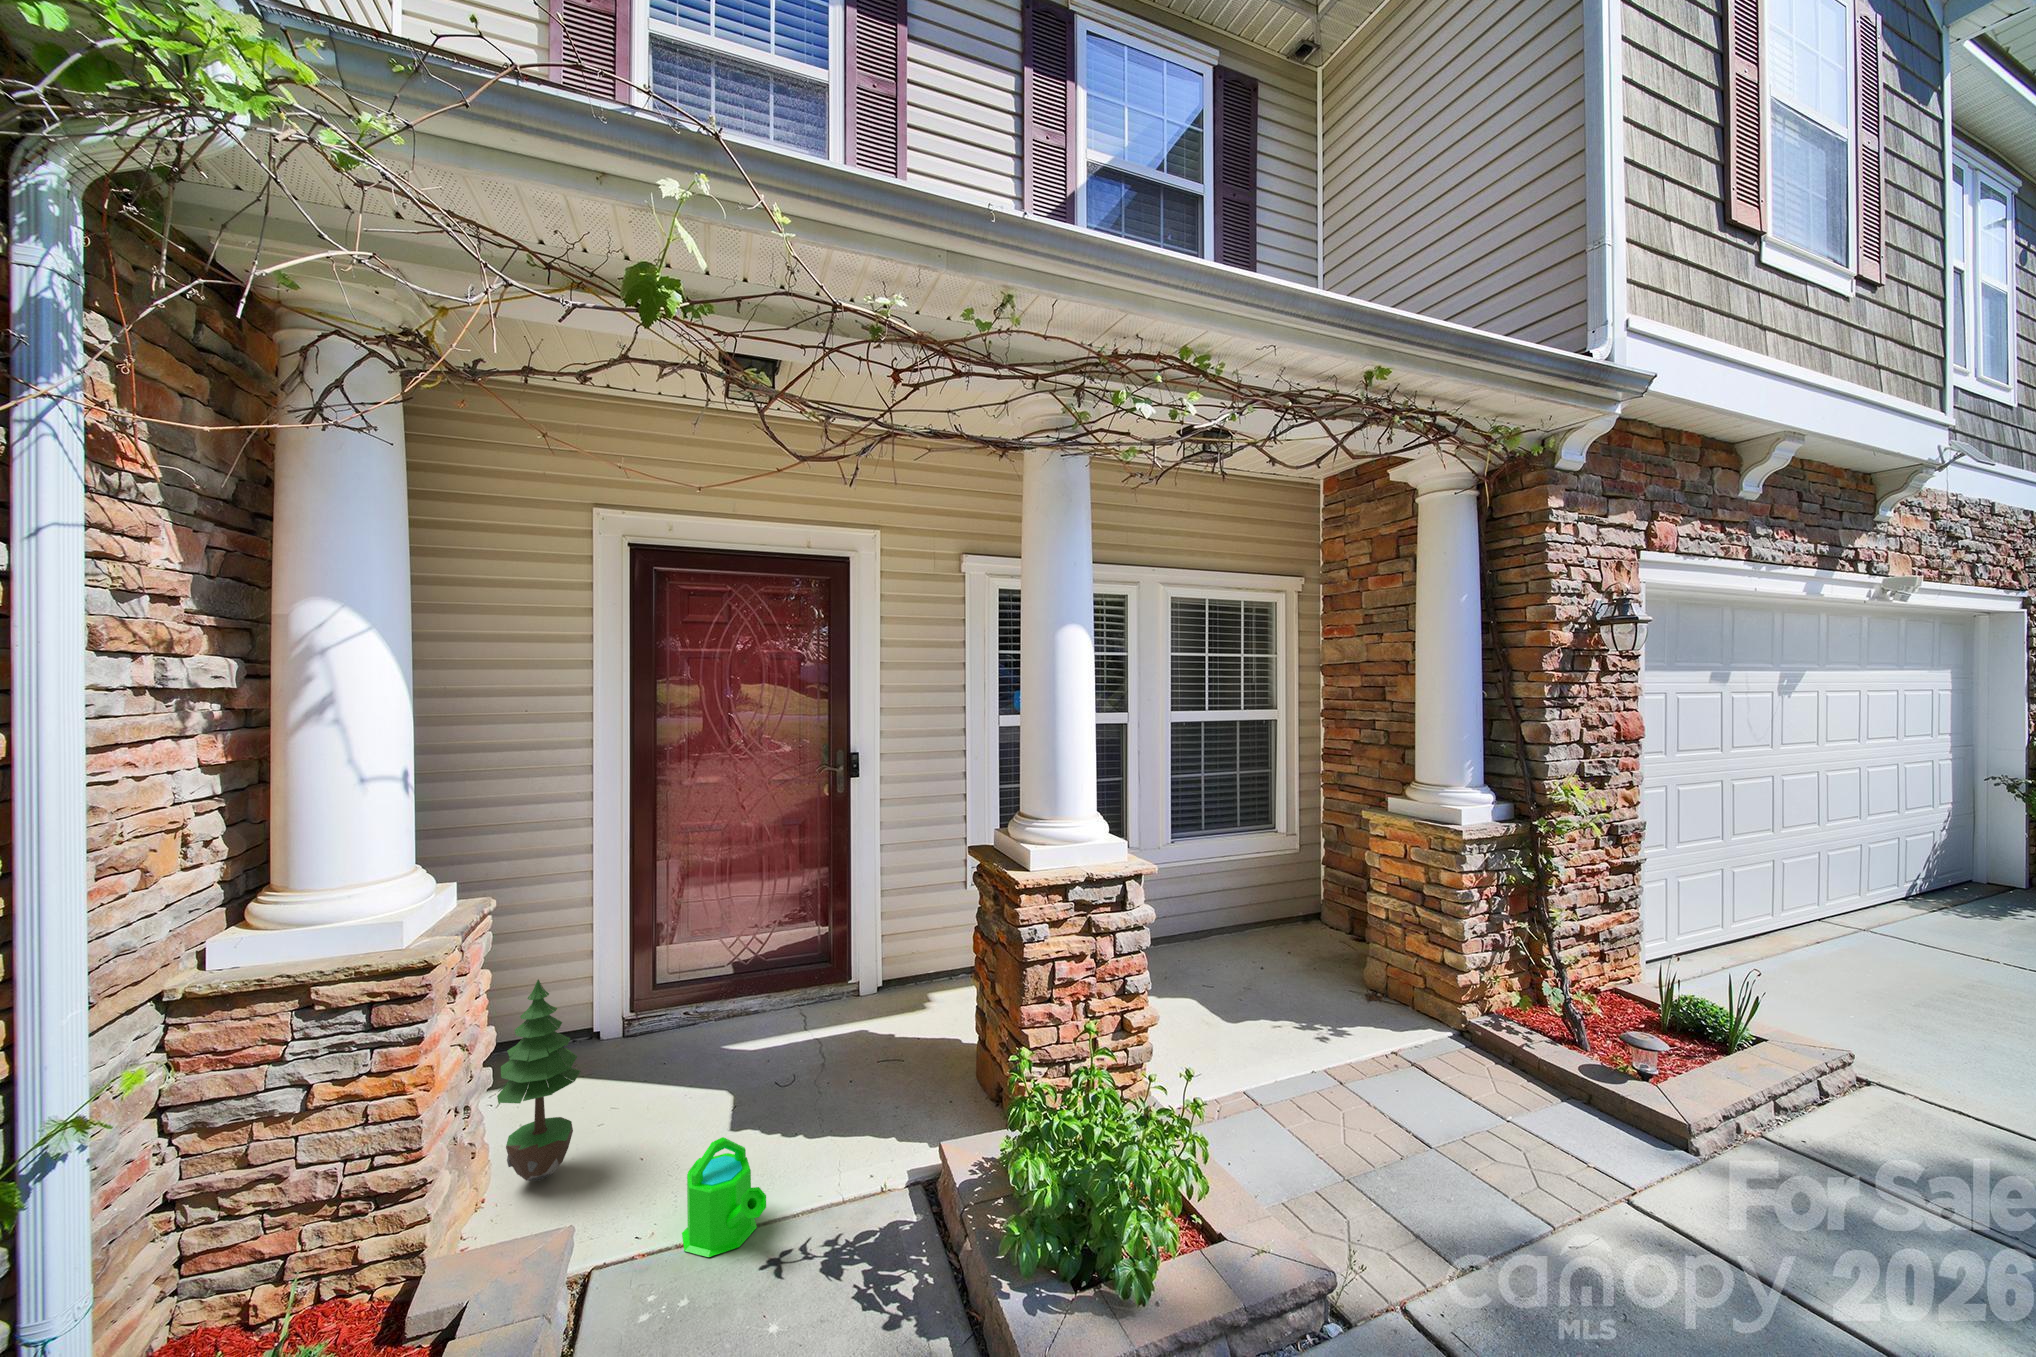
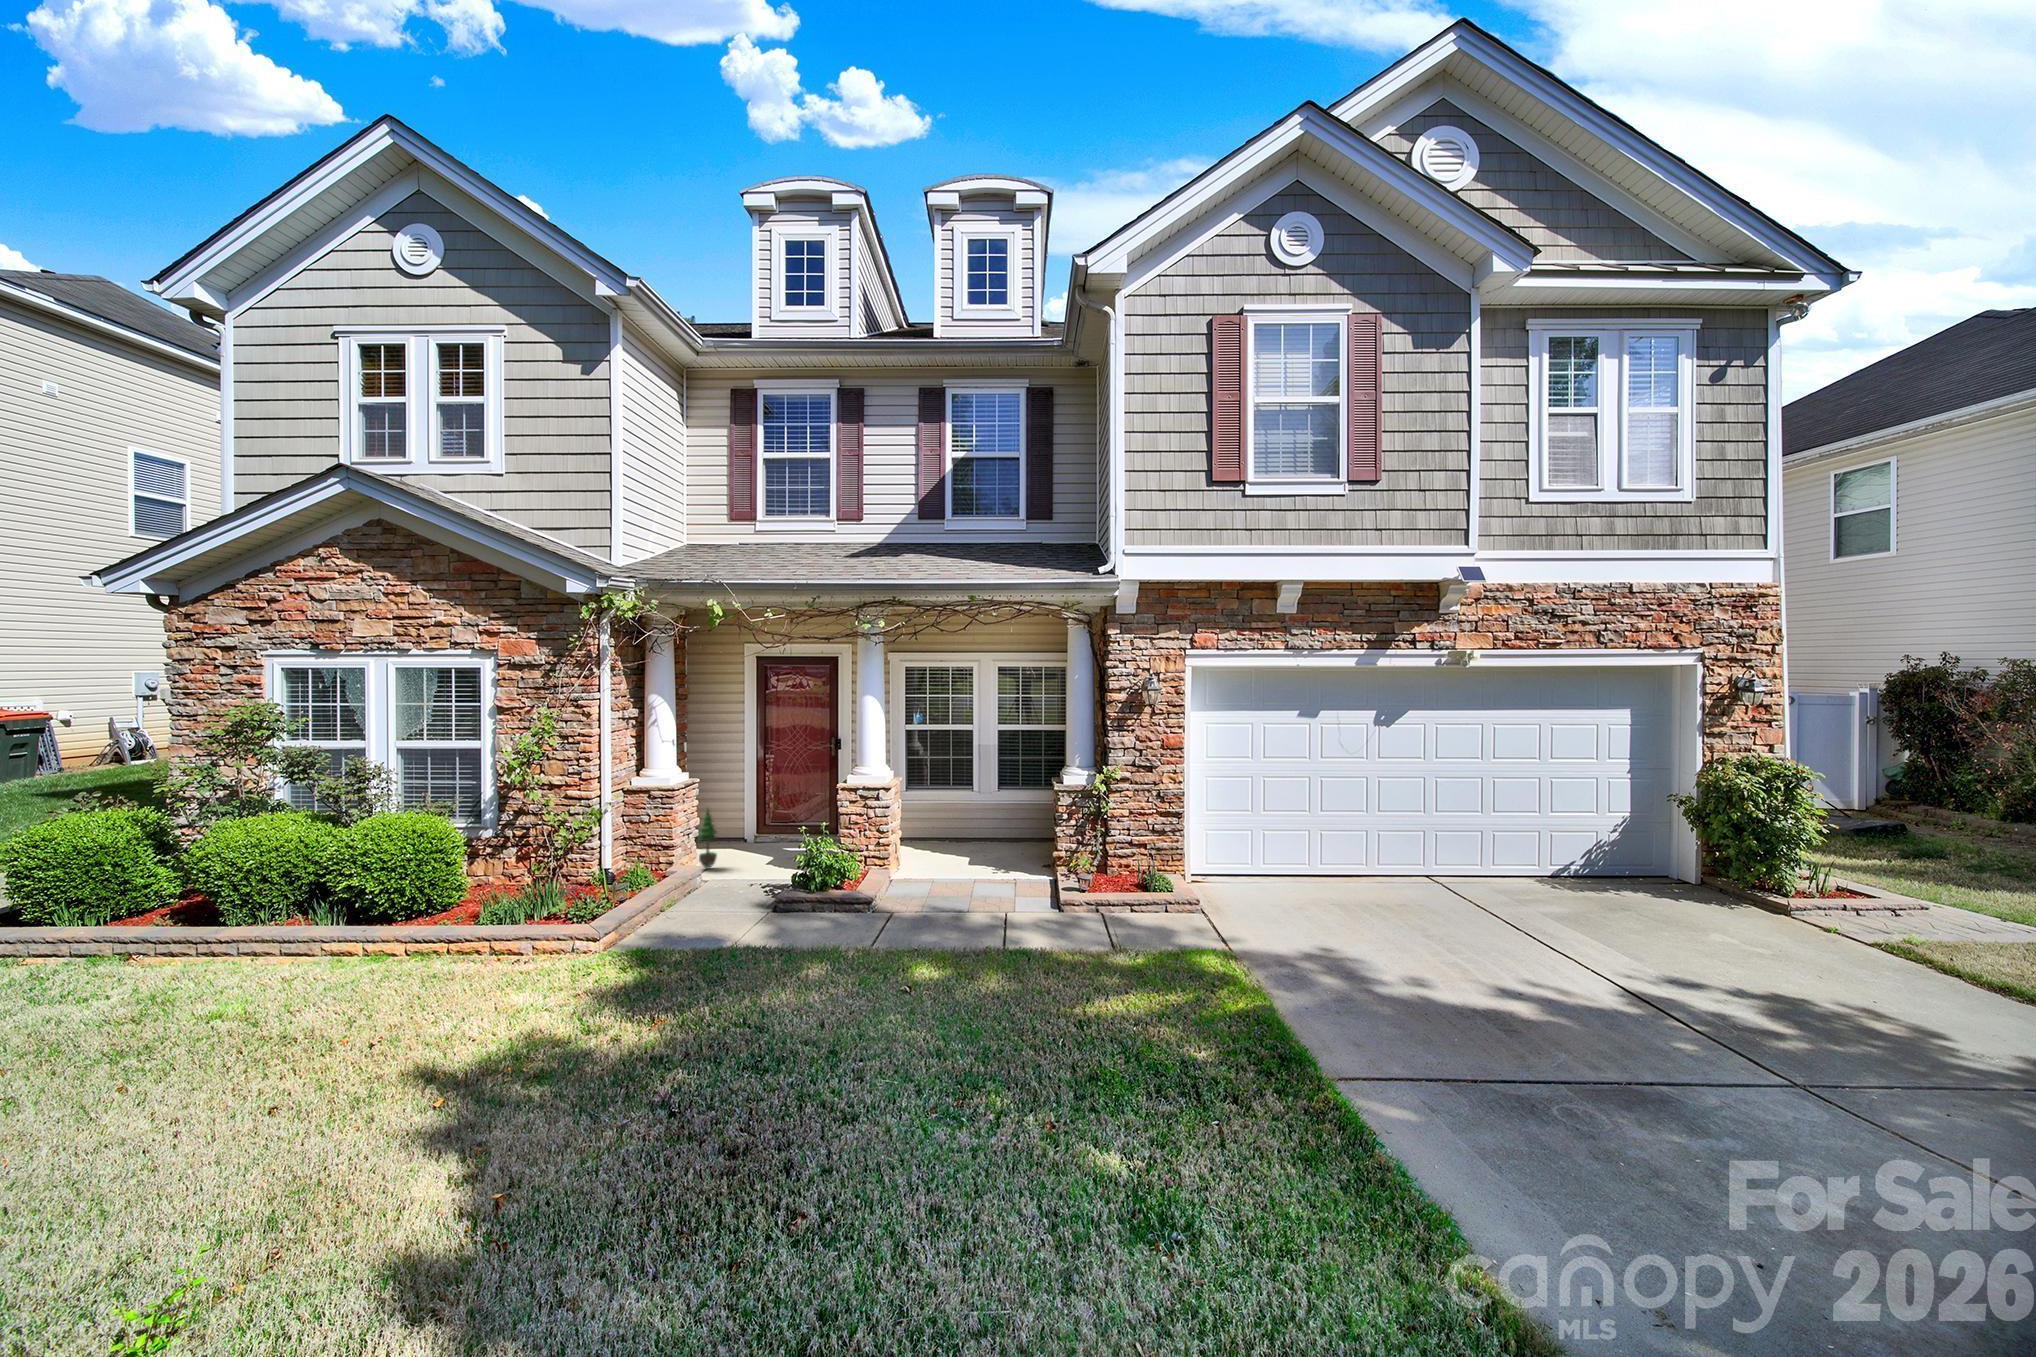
watering can: present [682,1137,766,1257] -> none [730,852,753,881]

